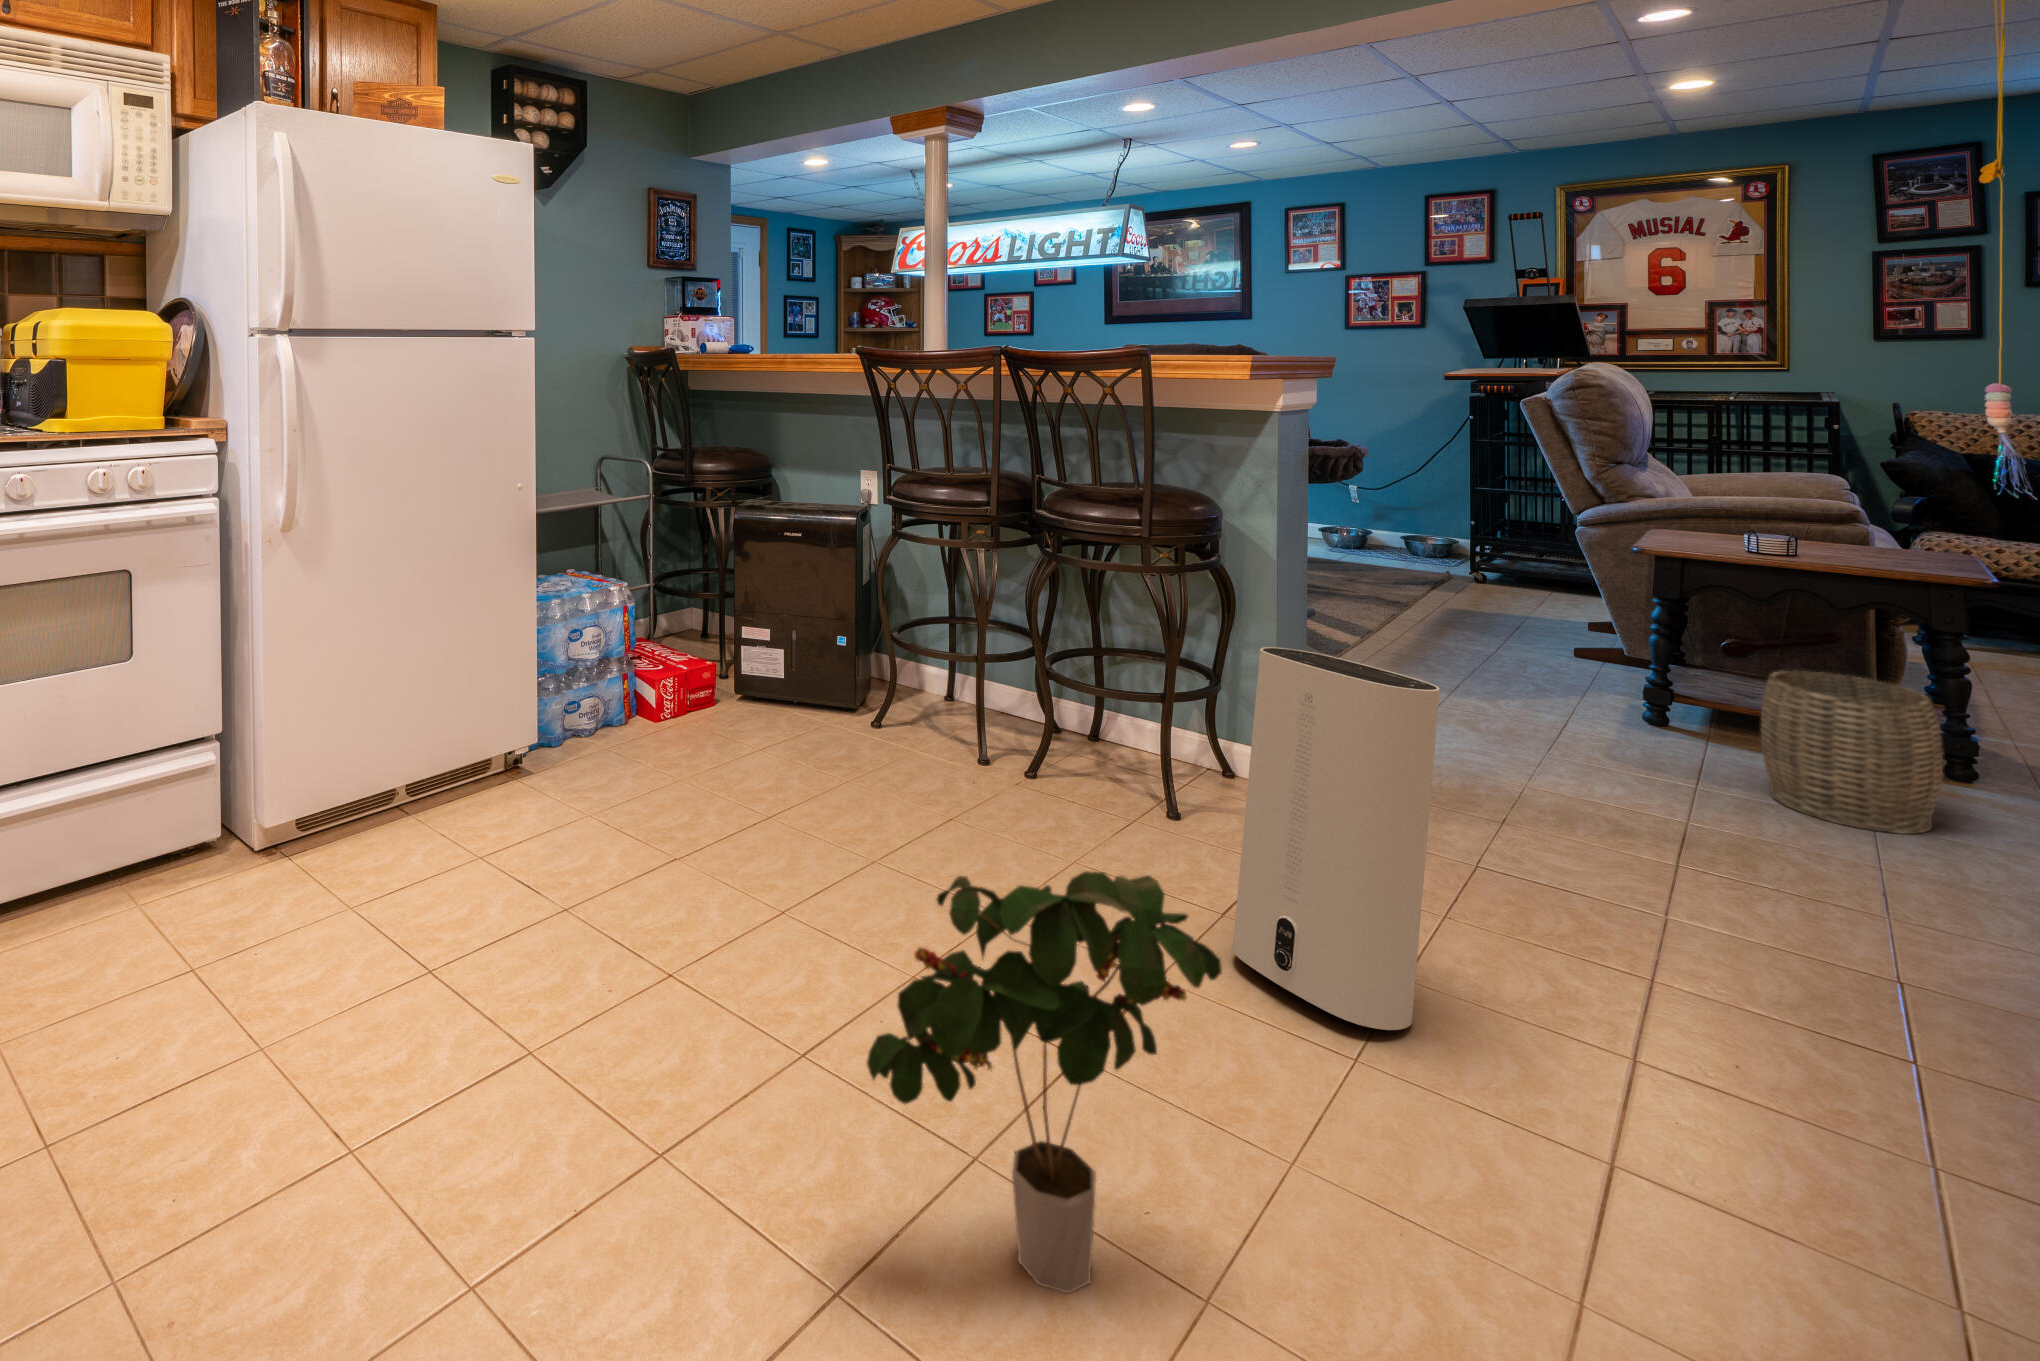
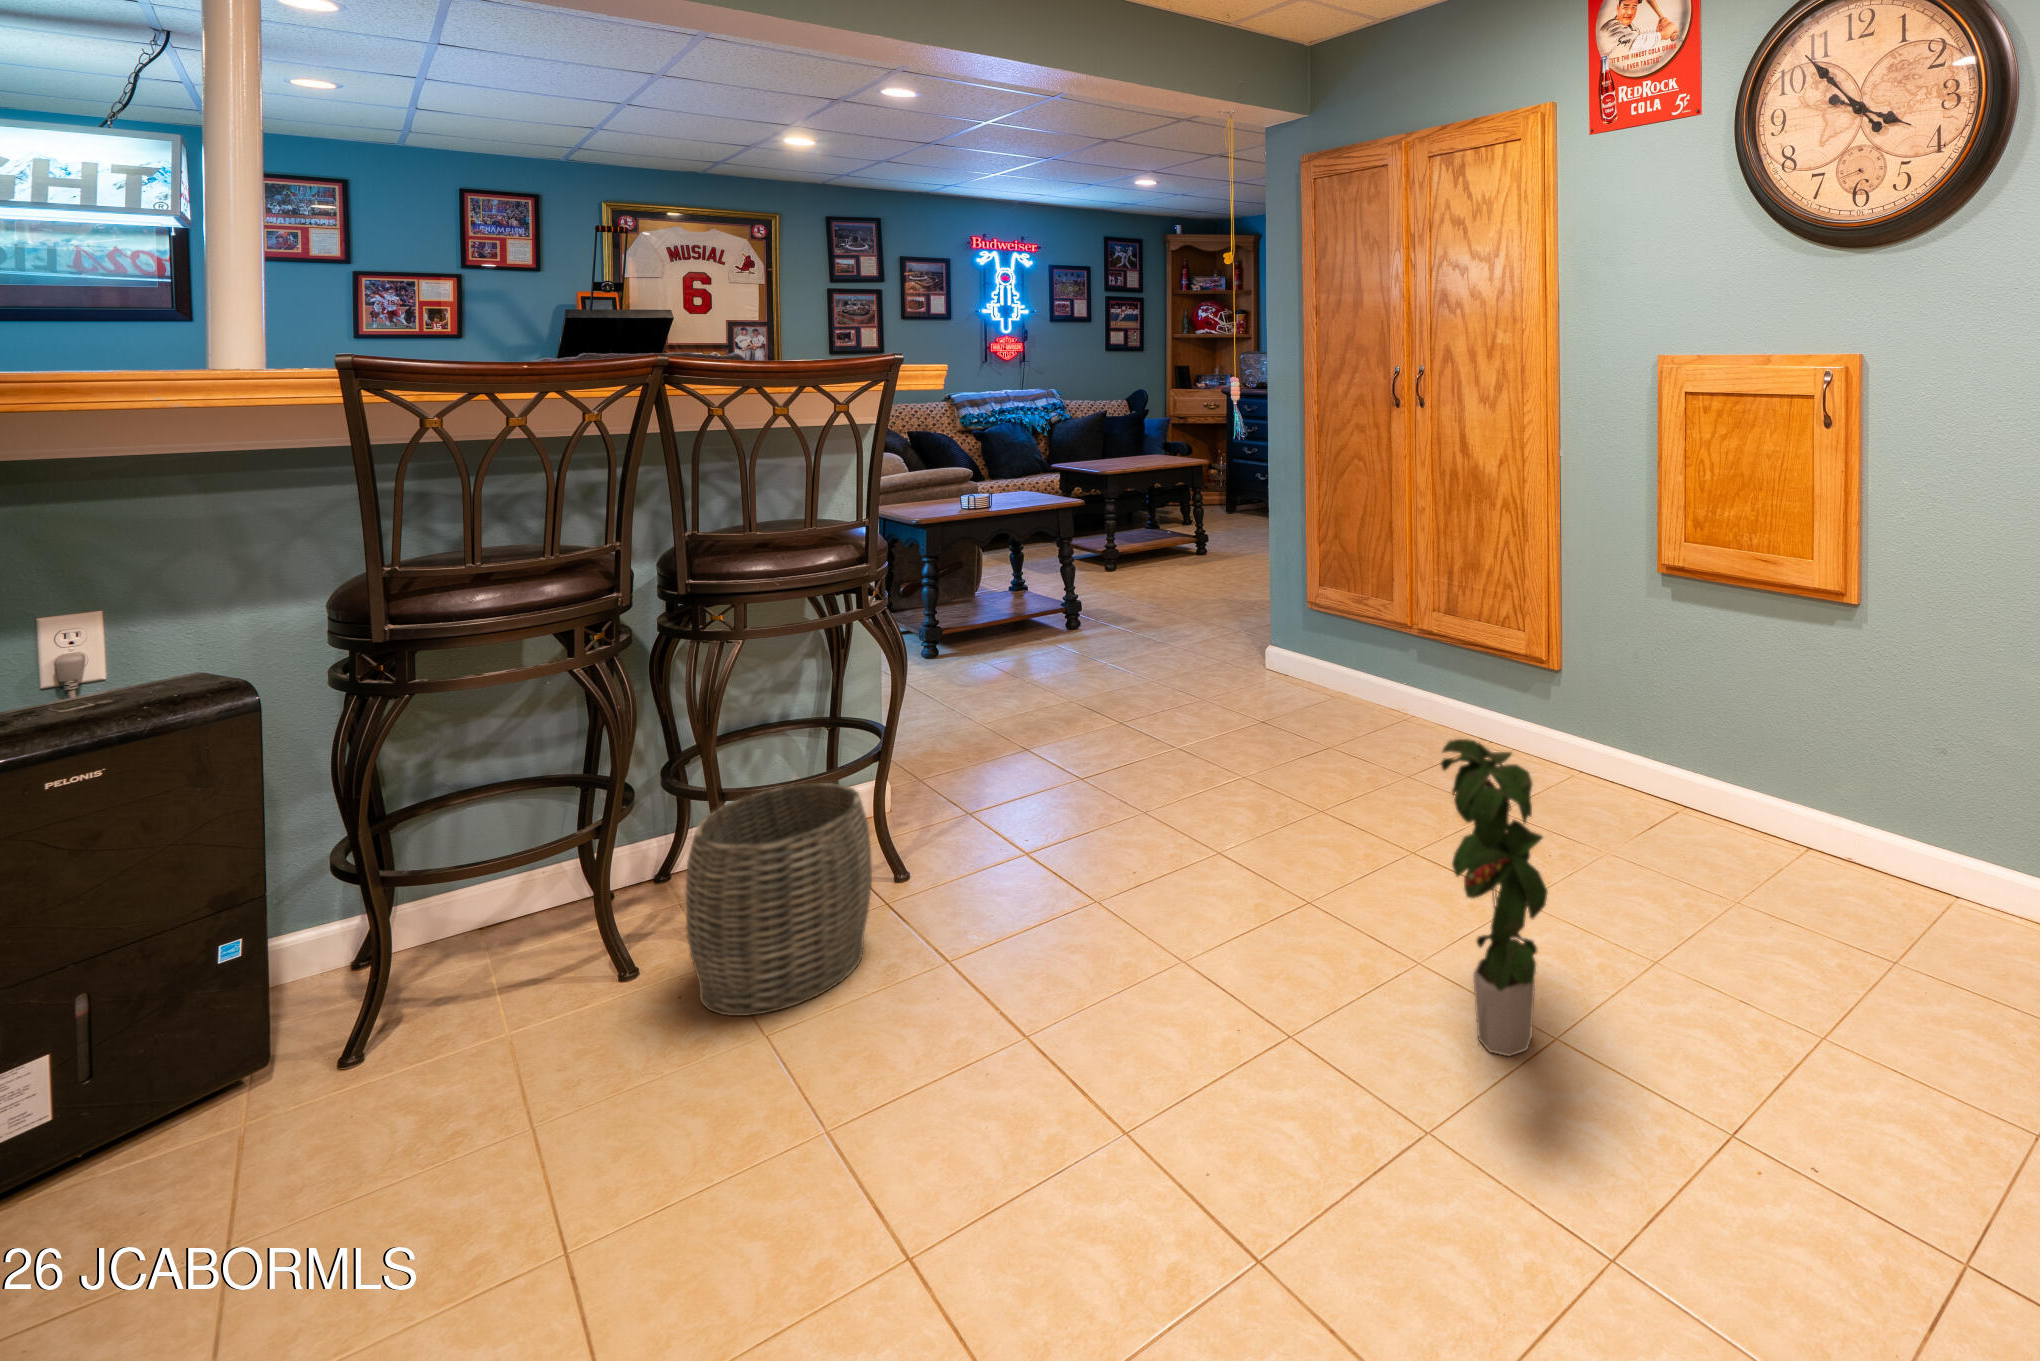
air purifier: present [1233,647,1440,1030] -> none [1145,596,1286,872]
woven basket: present [1761,671,1943,834] -> present [686,783,872,1016]

